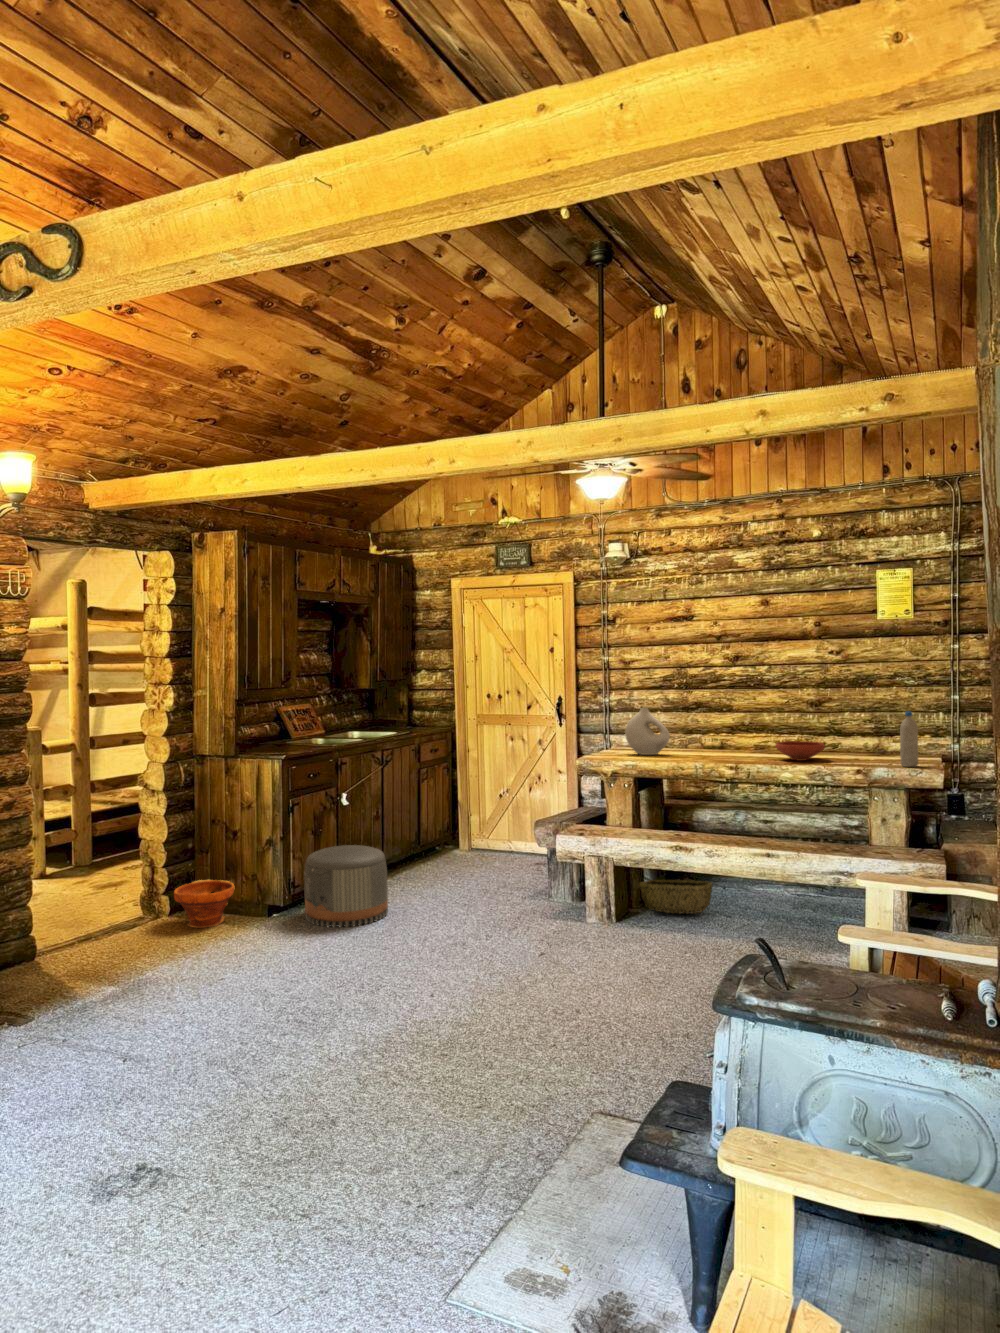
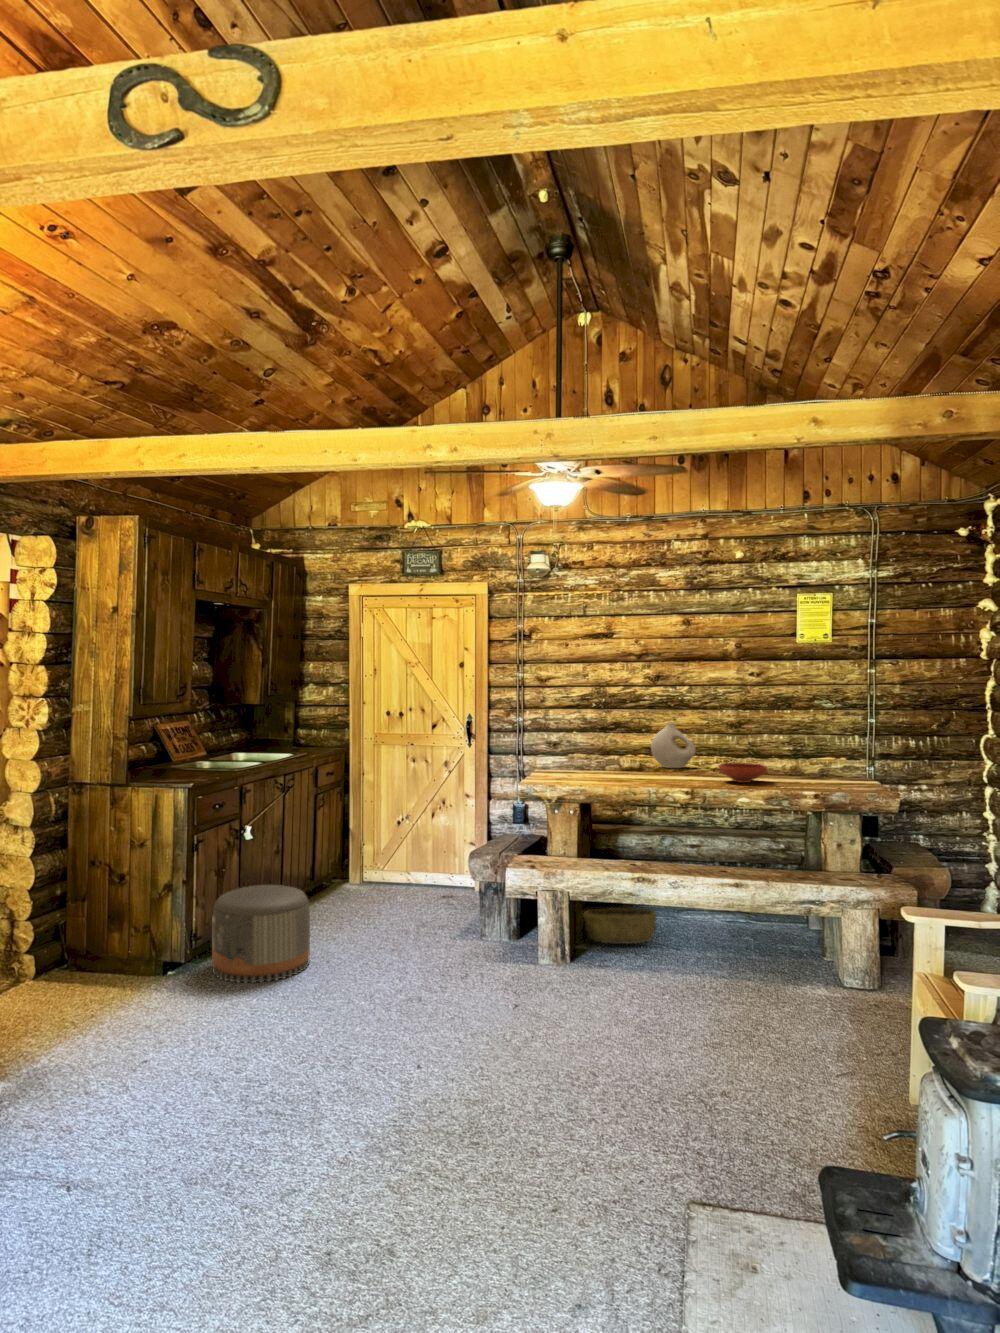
vase: present [625,708,670,755] -> present [651,724,695,768]
water bottle: present [900,711,918,767] -> none [846,734,863,789]
planter: present [174,880,234,928] -> none [49,934,125,995]

